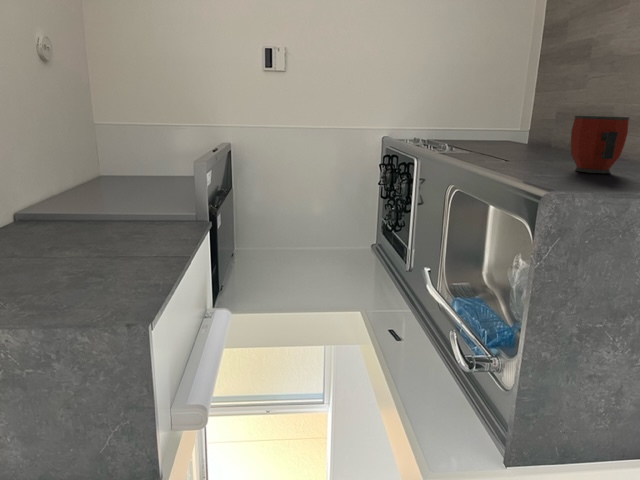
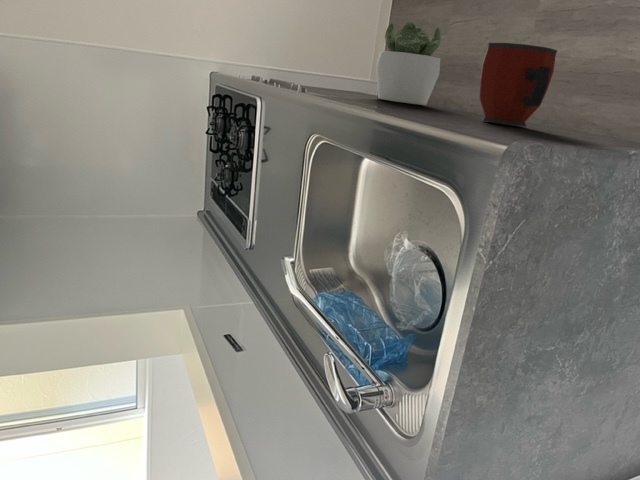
succulent plant: none [509,93,563,155] -> present [376,22,441,105]

